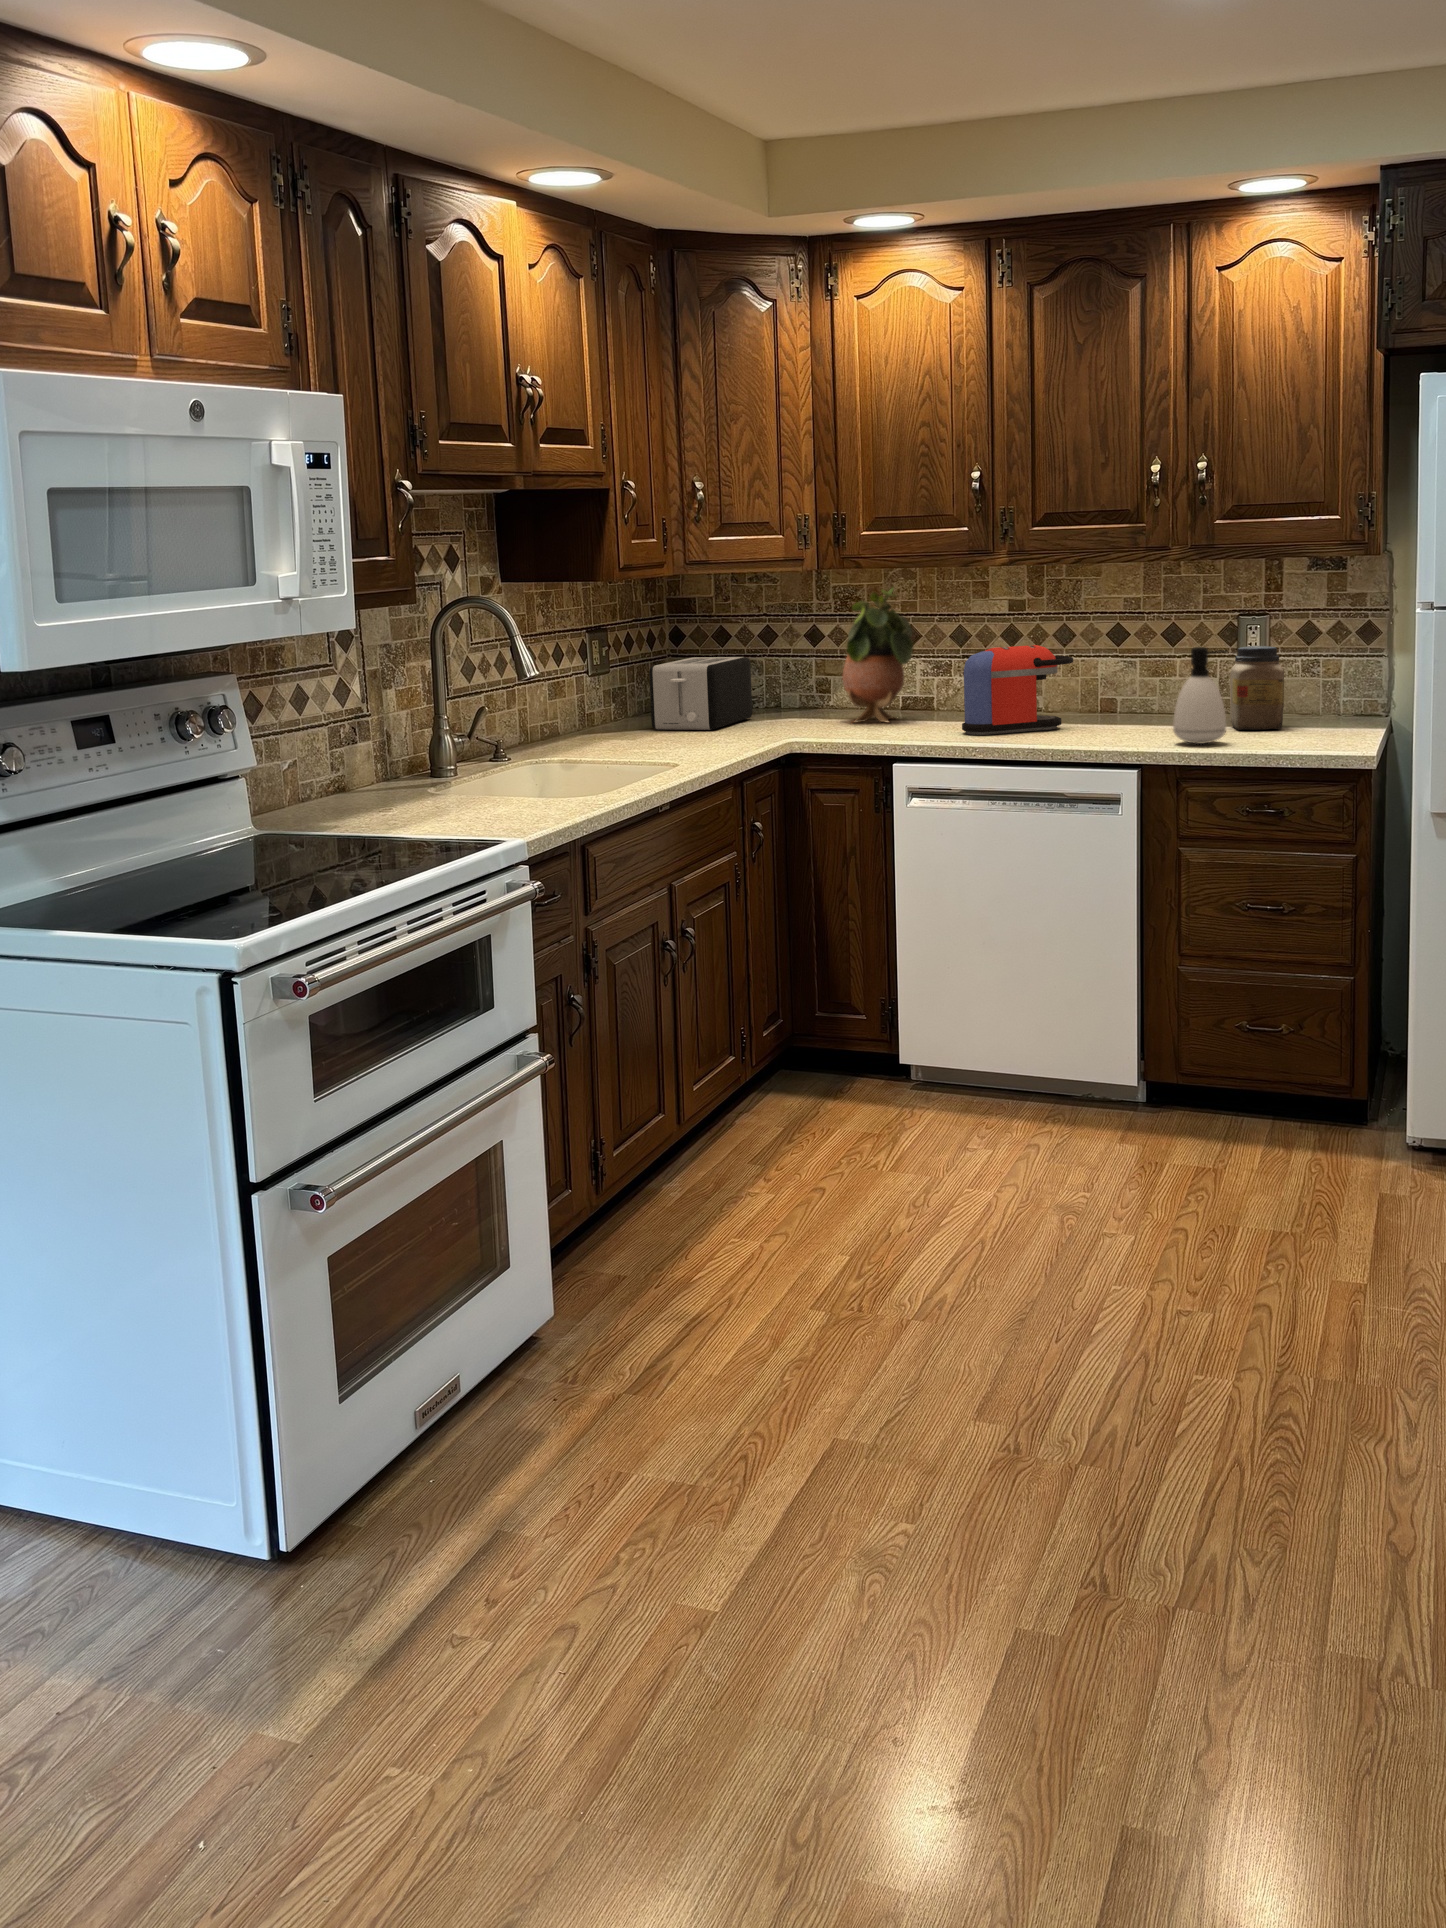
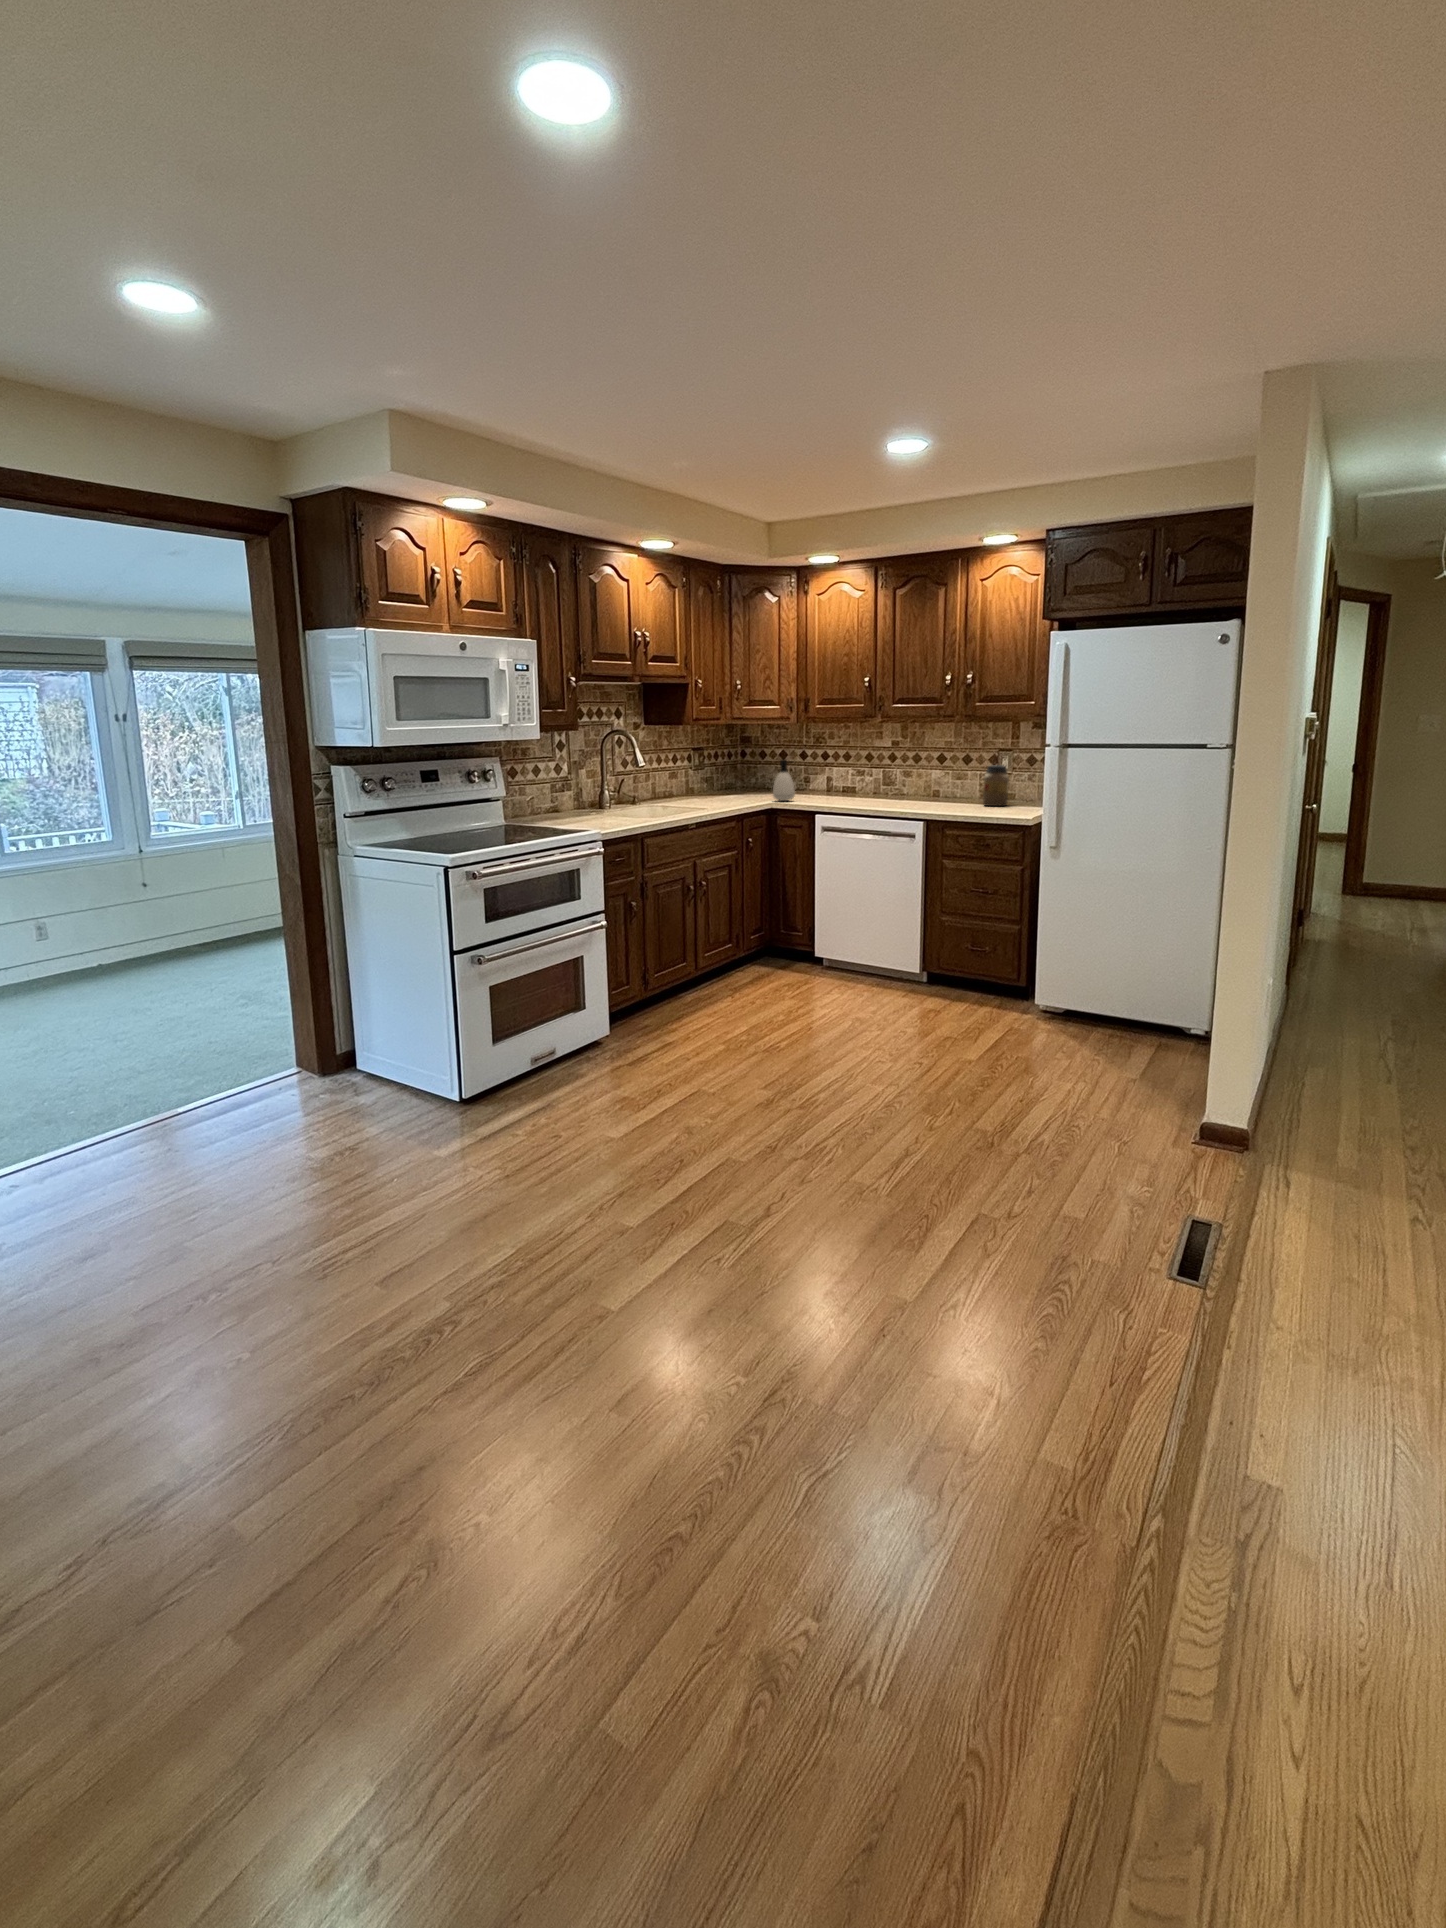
potted plant: present [843,588,913,723] -> none [808,733,842,798]
coffee maker: present [962,645,1073,735] -> none [853,762,910,804]
soap dispenser: present [1173,647,1227,744] -> present [773,760,795,801]
toaster: present [649,657,752,730] -> none [718,765,770,798]

